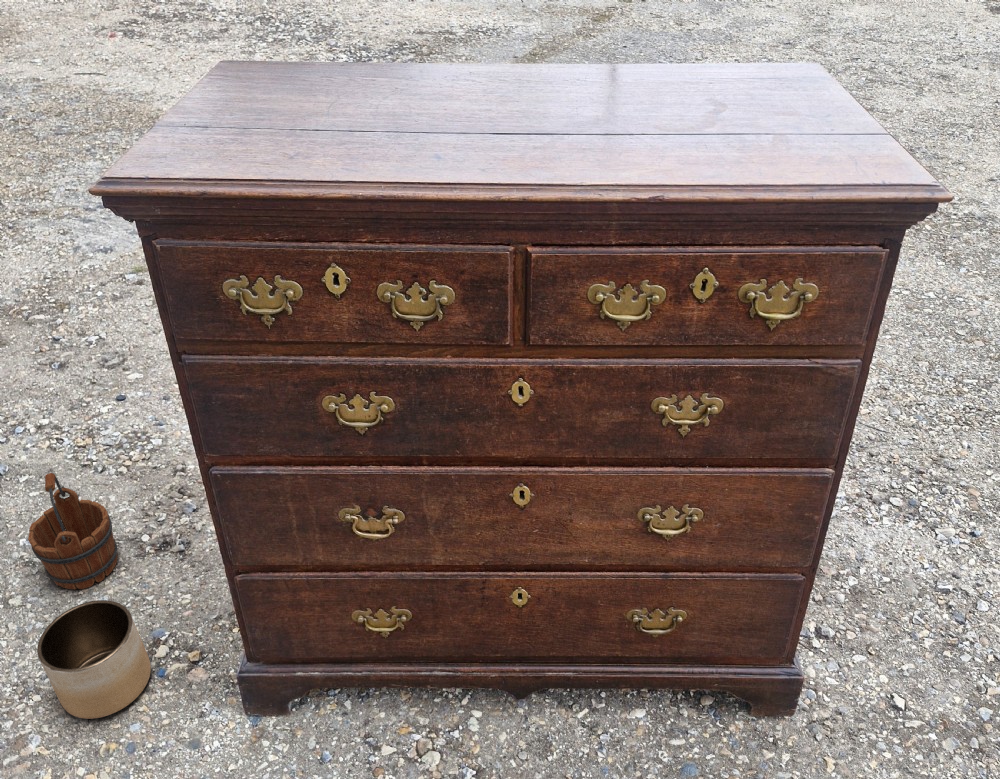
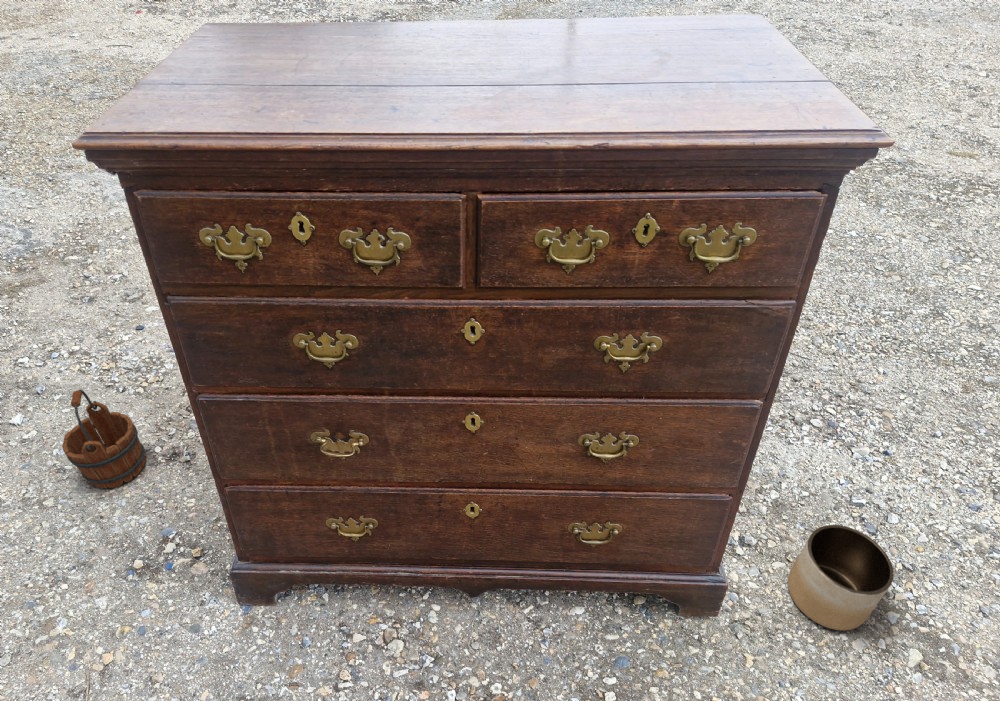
planter: present [37,600,151,719] -> present [788,525,894,630]

